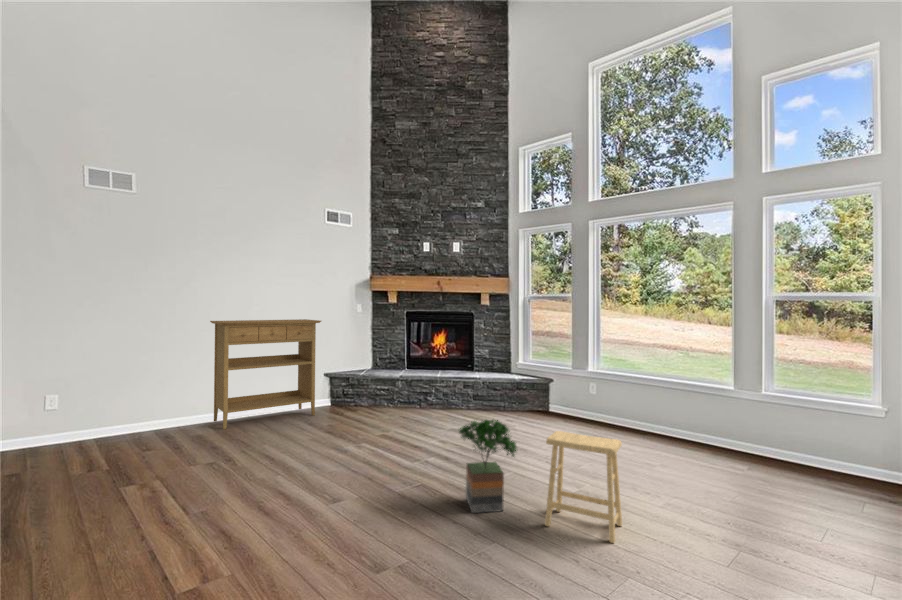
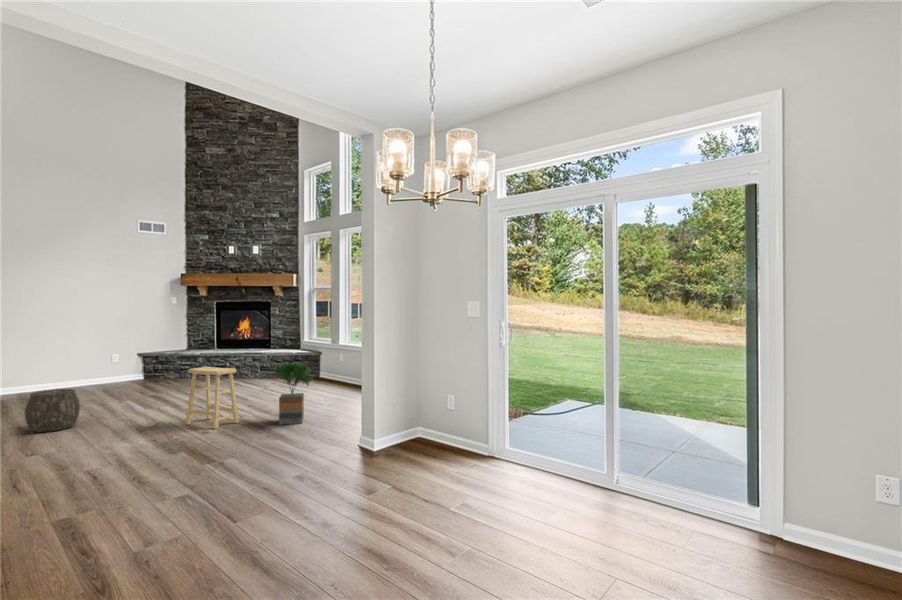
console table: present [210,319,321,429] -> none [21,309,125,394]
potted tree: present [459,420,516,513] -> present [274,363,312,425]
woven basket: none [316,458,383,534] -> present [24,389,80,432]

